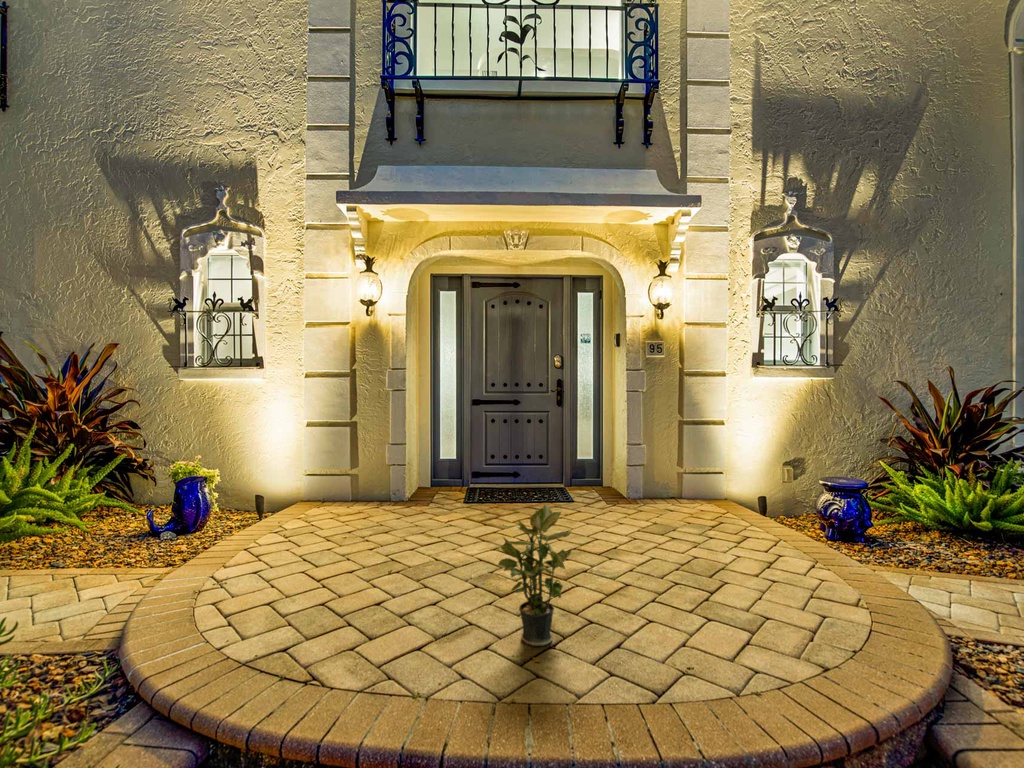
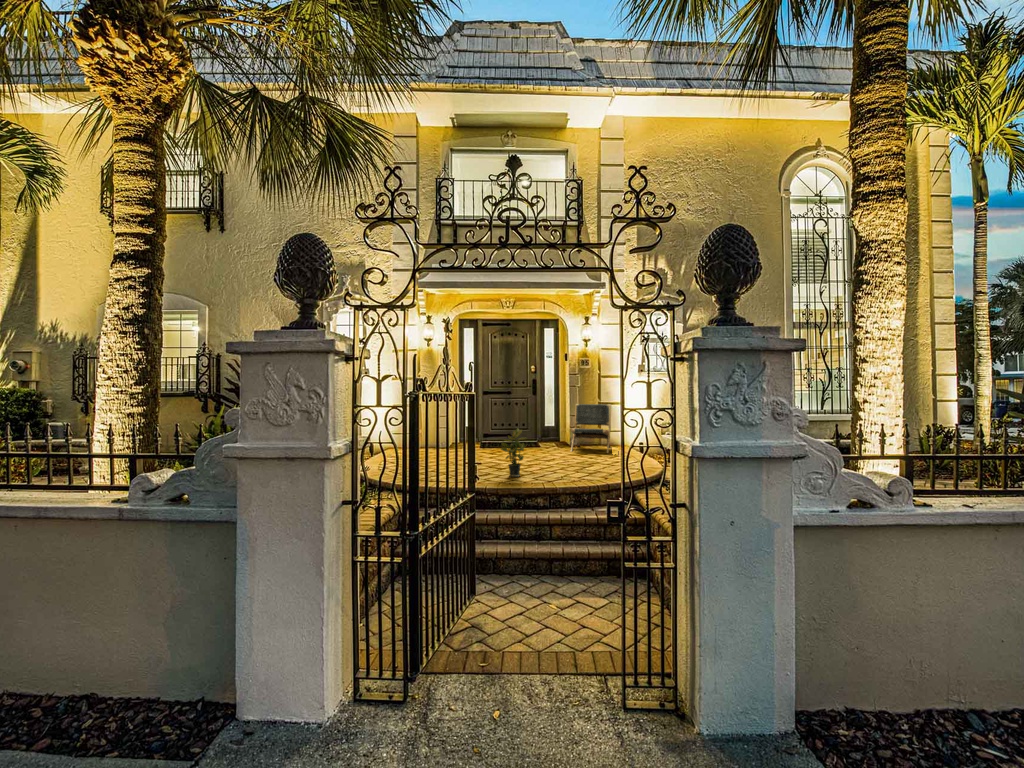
lounge chair: none [636,423,715,524] -> present [571,404,611,453]

